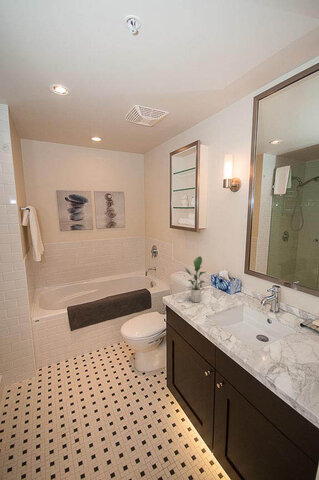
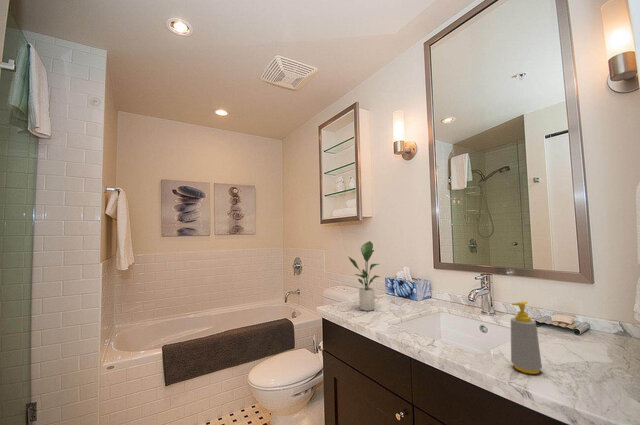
soap bottle: none [273,330,292,371] -> present [511,302,542,374]

